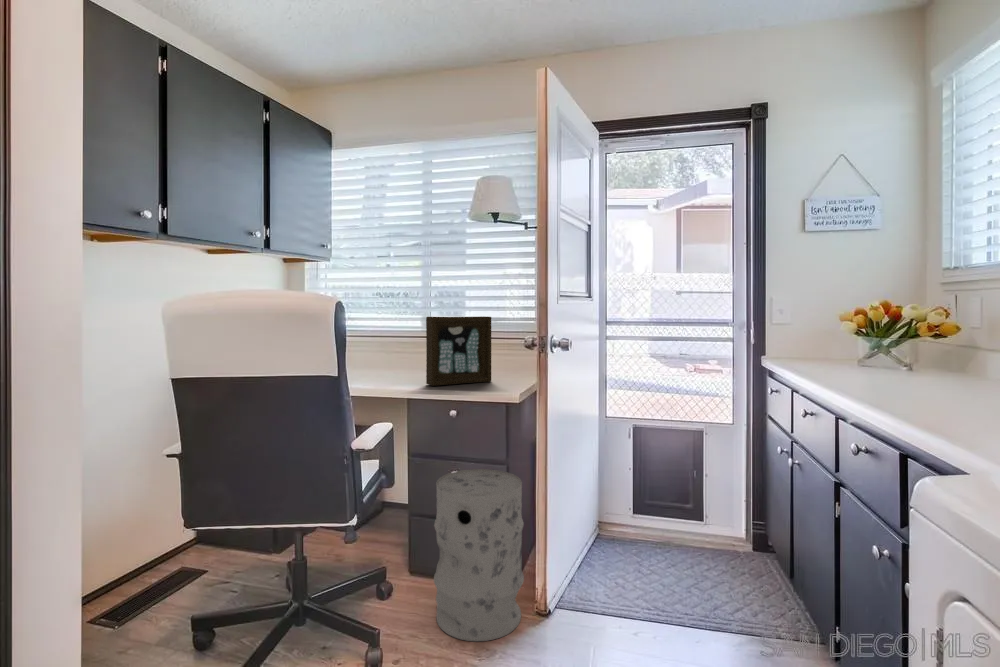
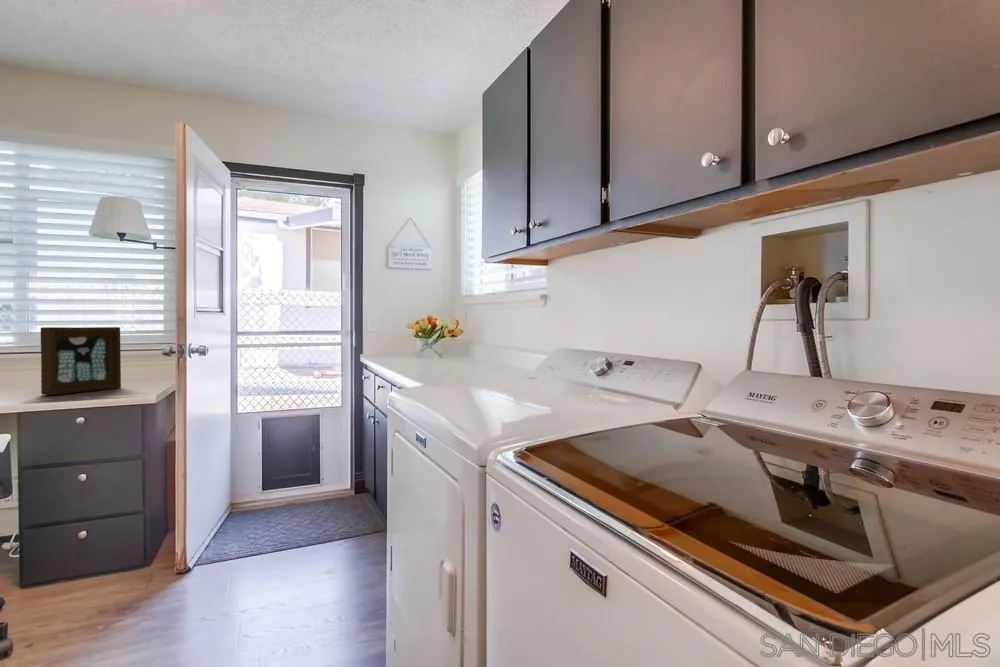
trash can: present [434,469,524,641] -> none [64,464,165,617]

